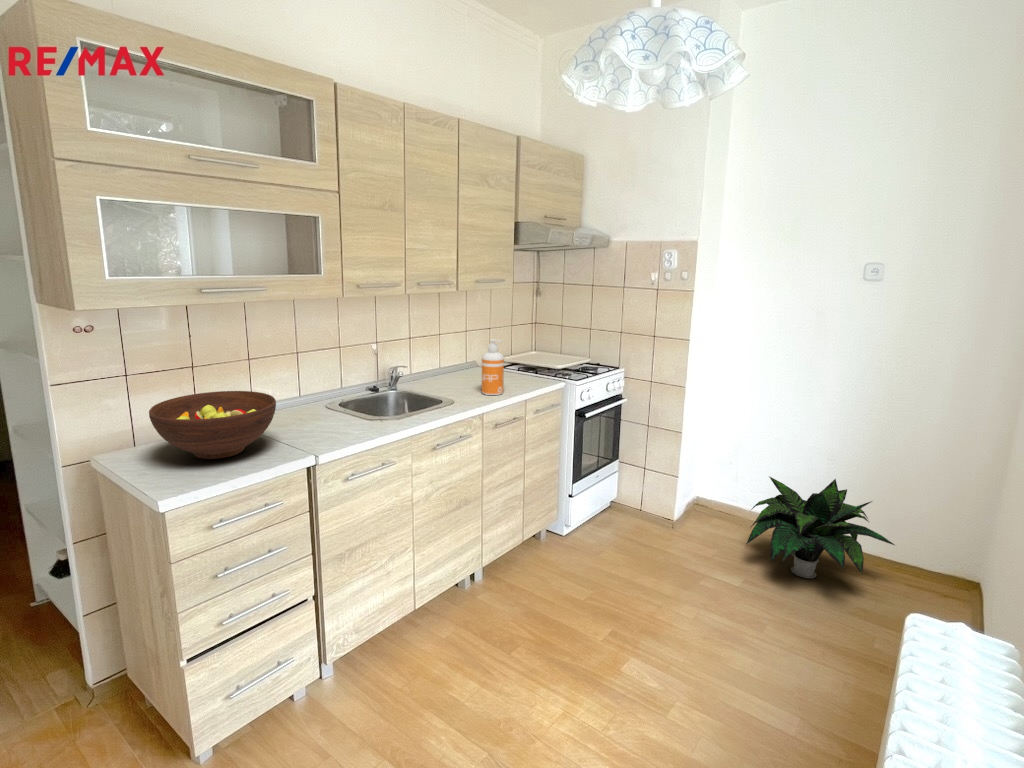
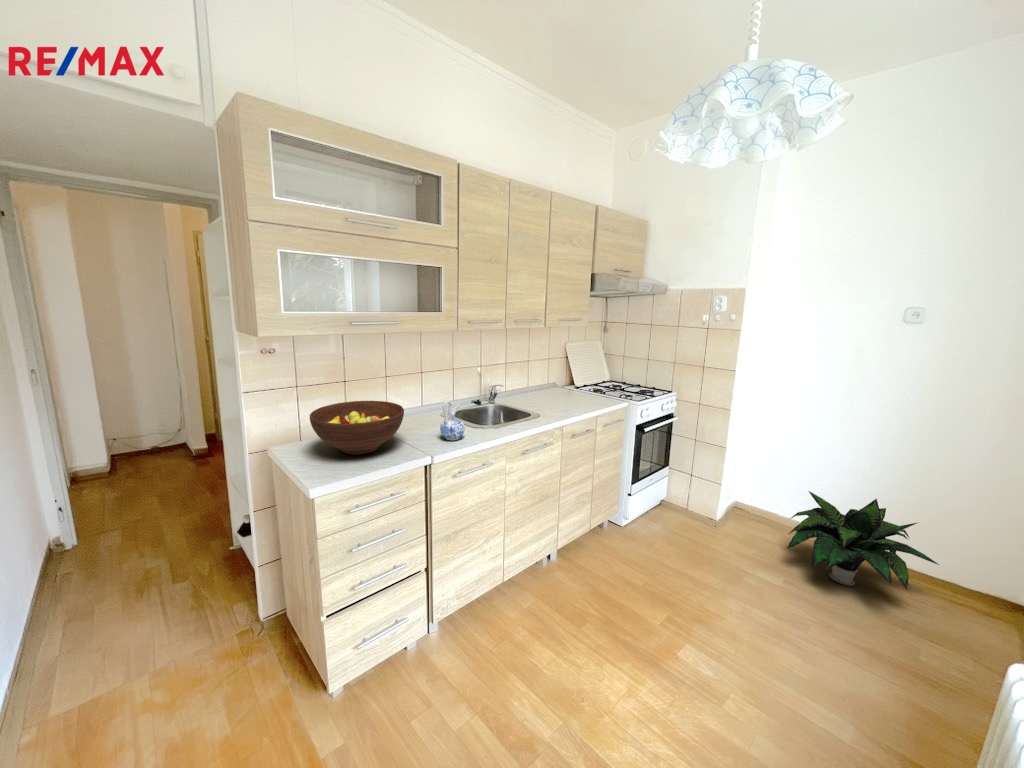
soap dispenser: present [482,339,504,395] -> none [562,366,581,411]
ceramic pitcher: none [324,386,356,436] -> present [440,400,465,440]

